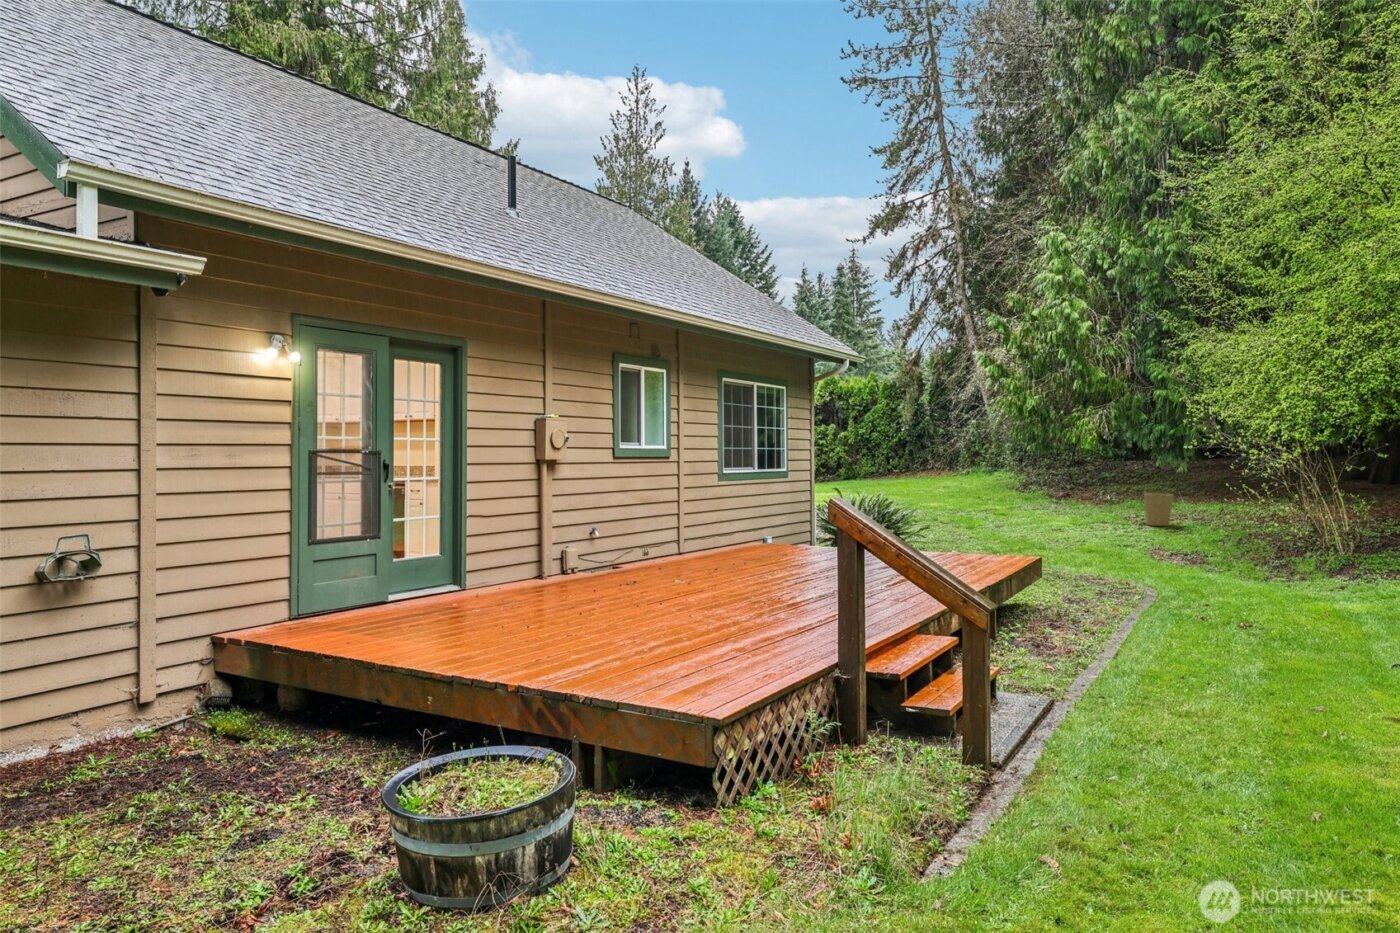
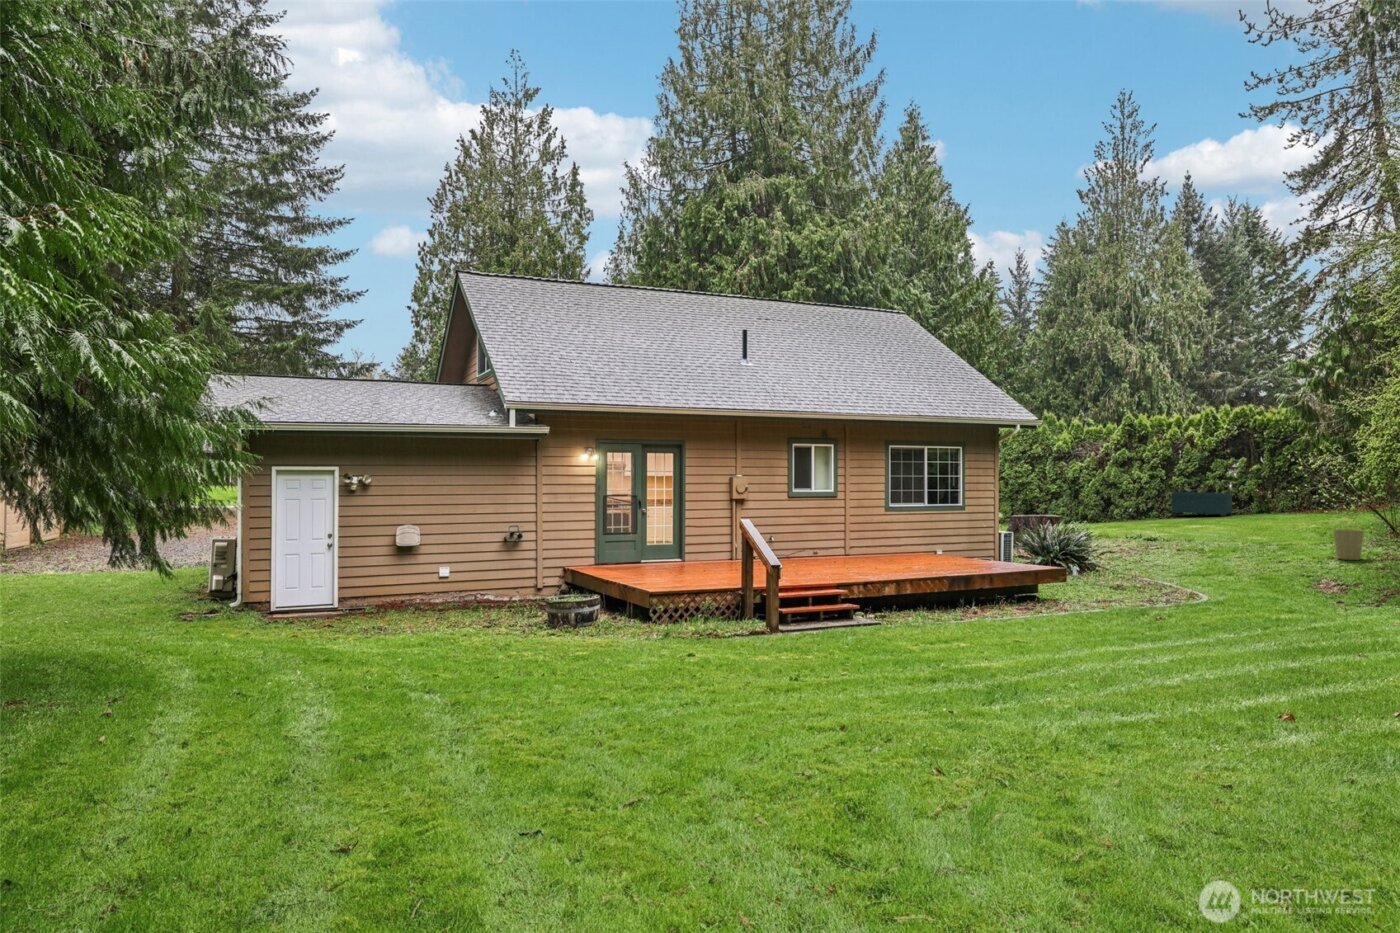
bench: none [855,455,908,481] -> present [1171,492,1232,517]

